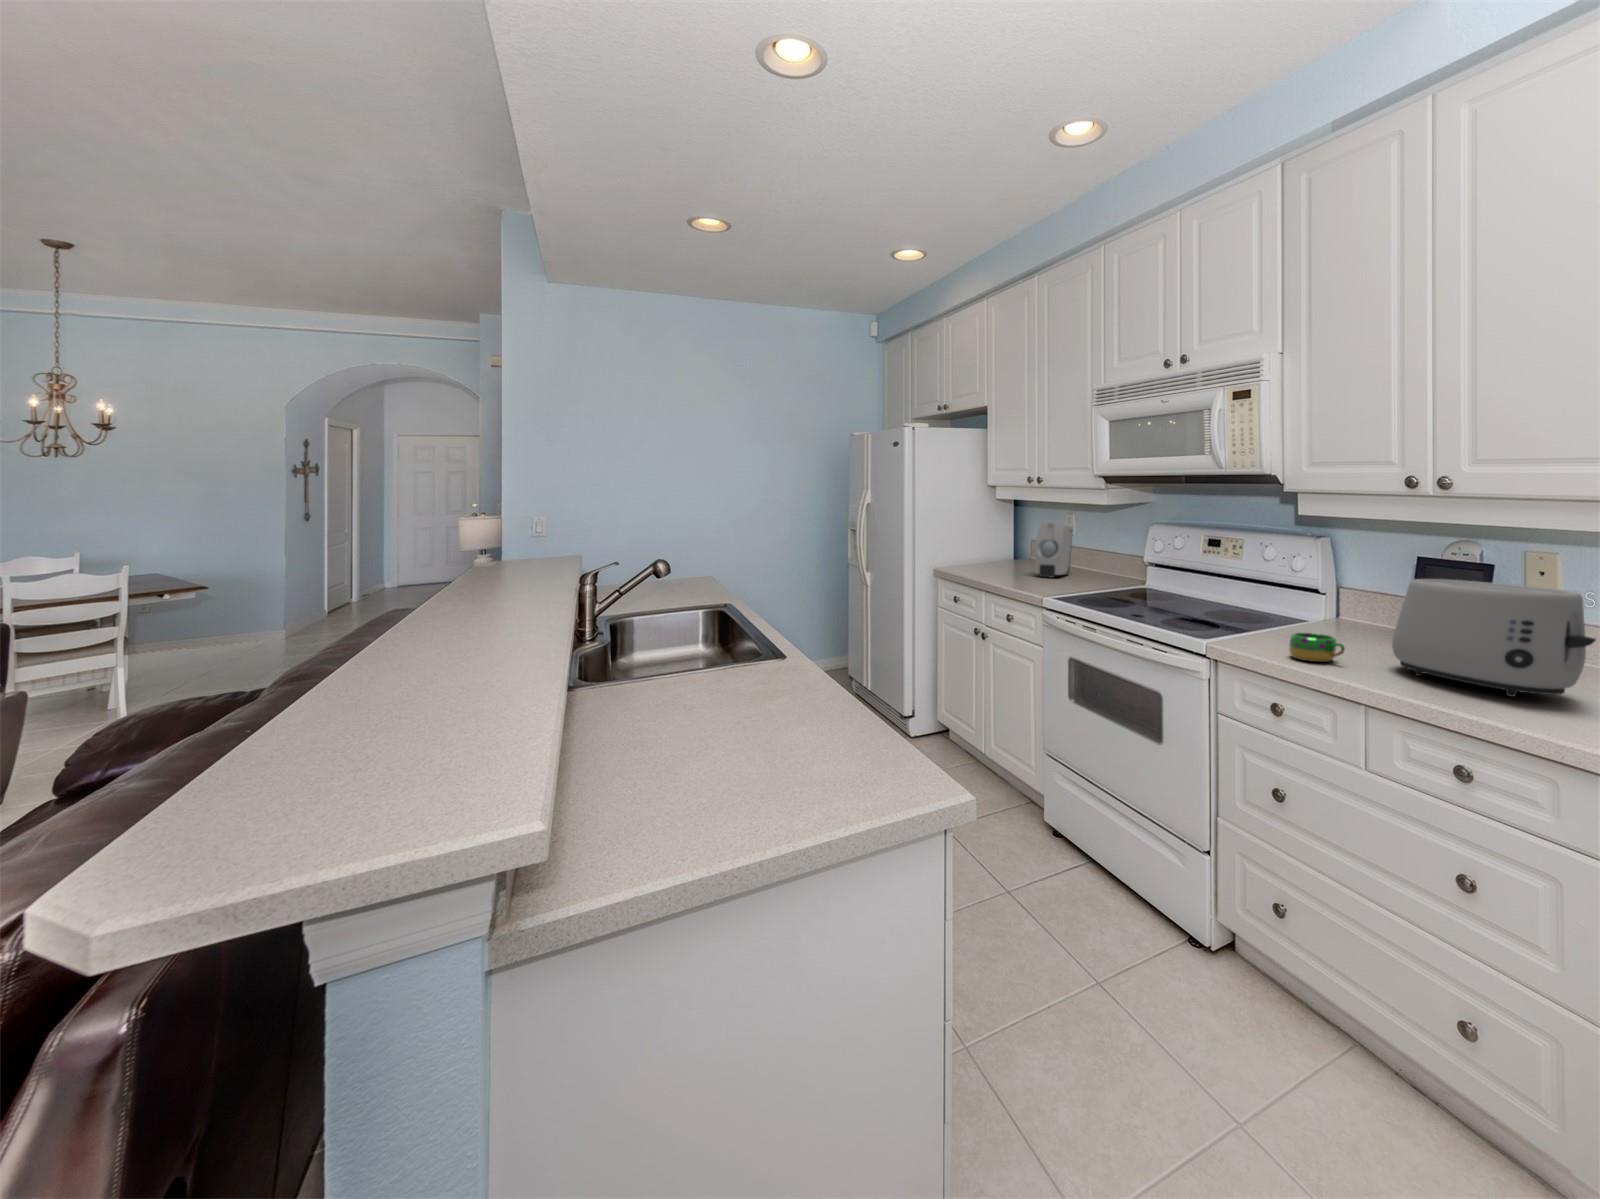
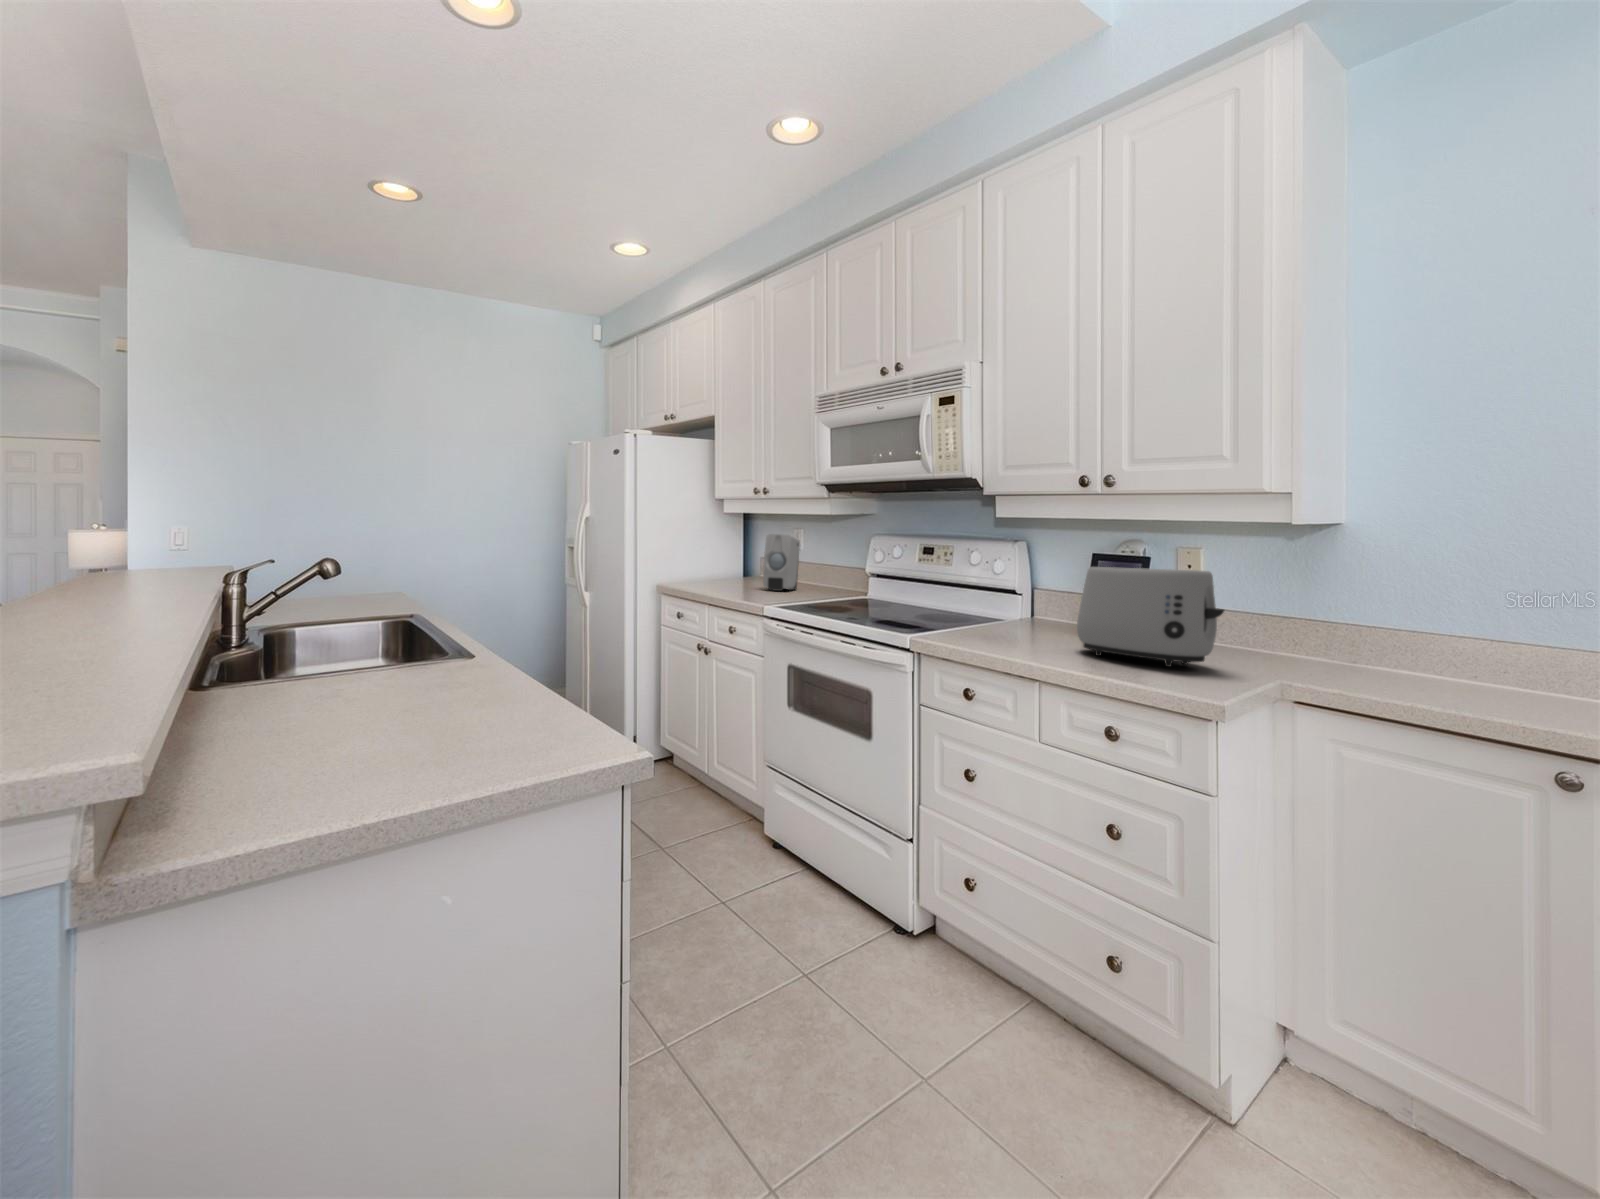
mug: present [1289,633,1345,662] -> none [996,622,1041,648]

